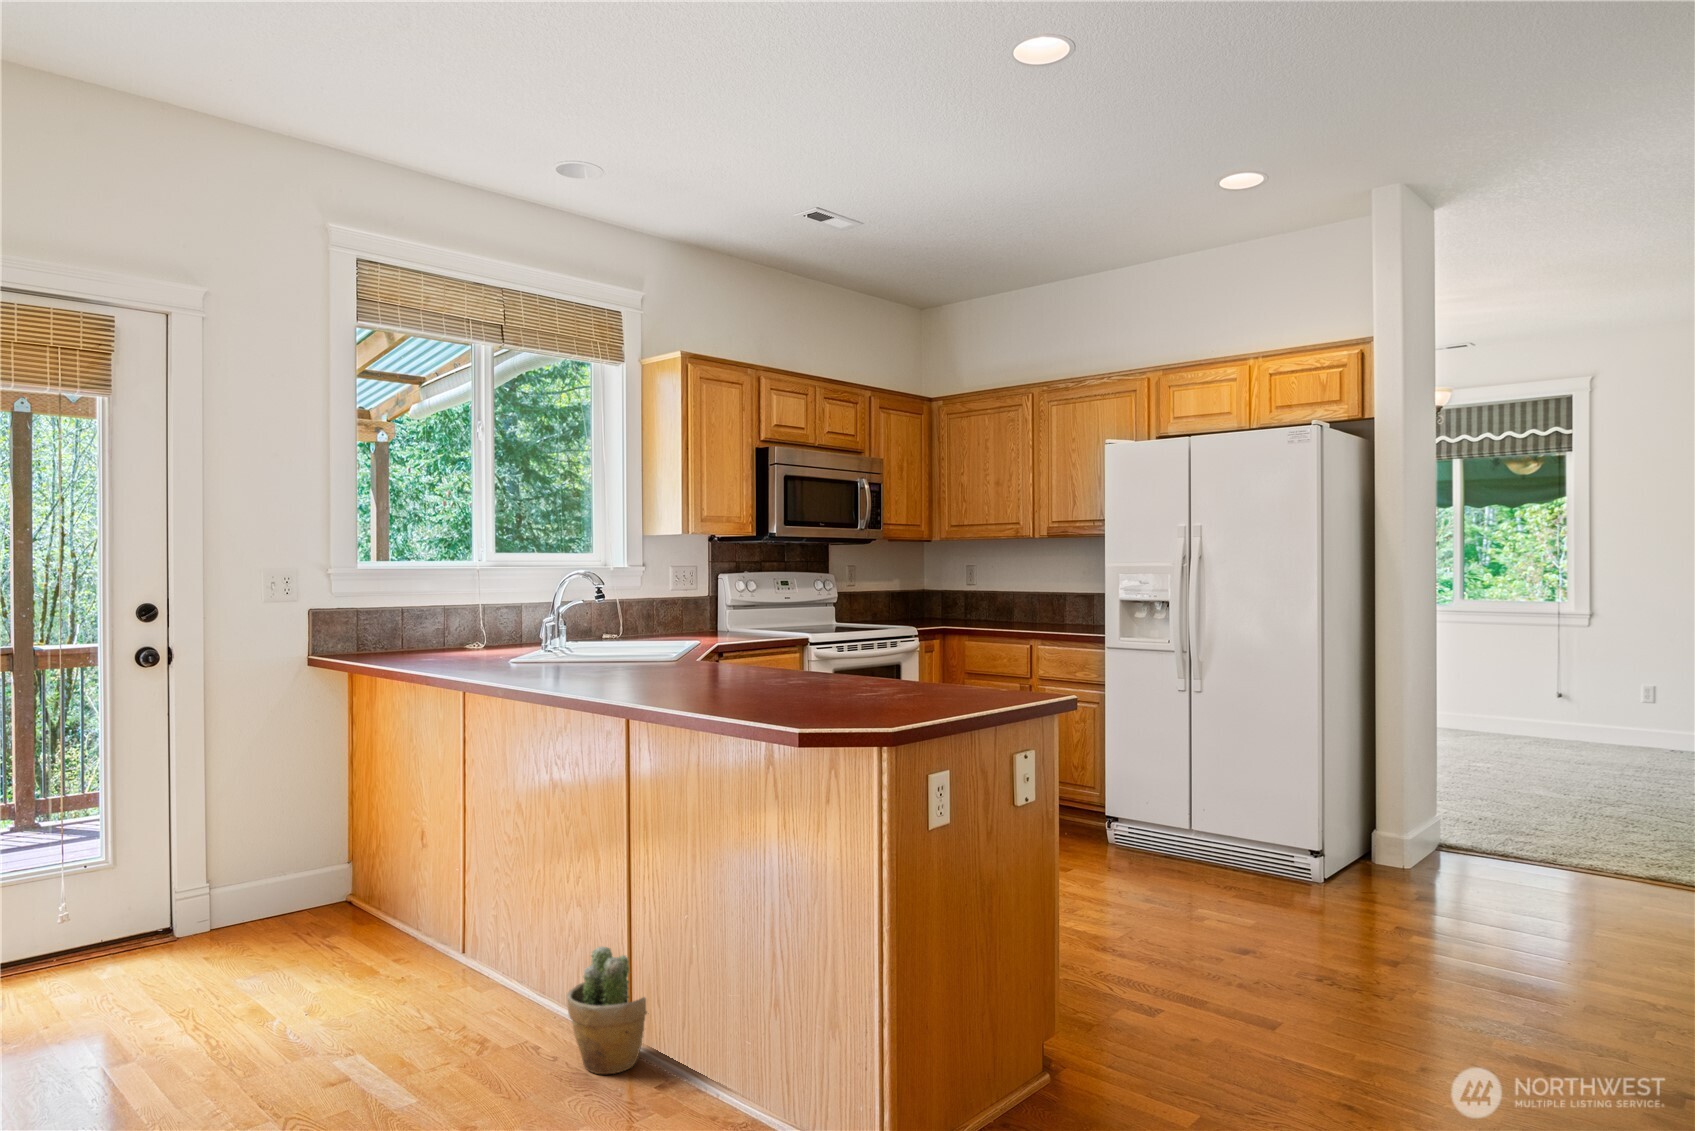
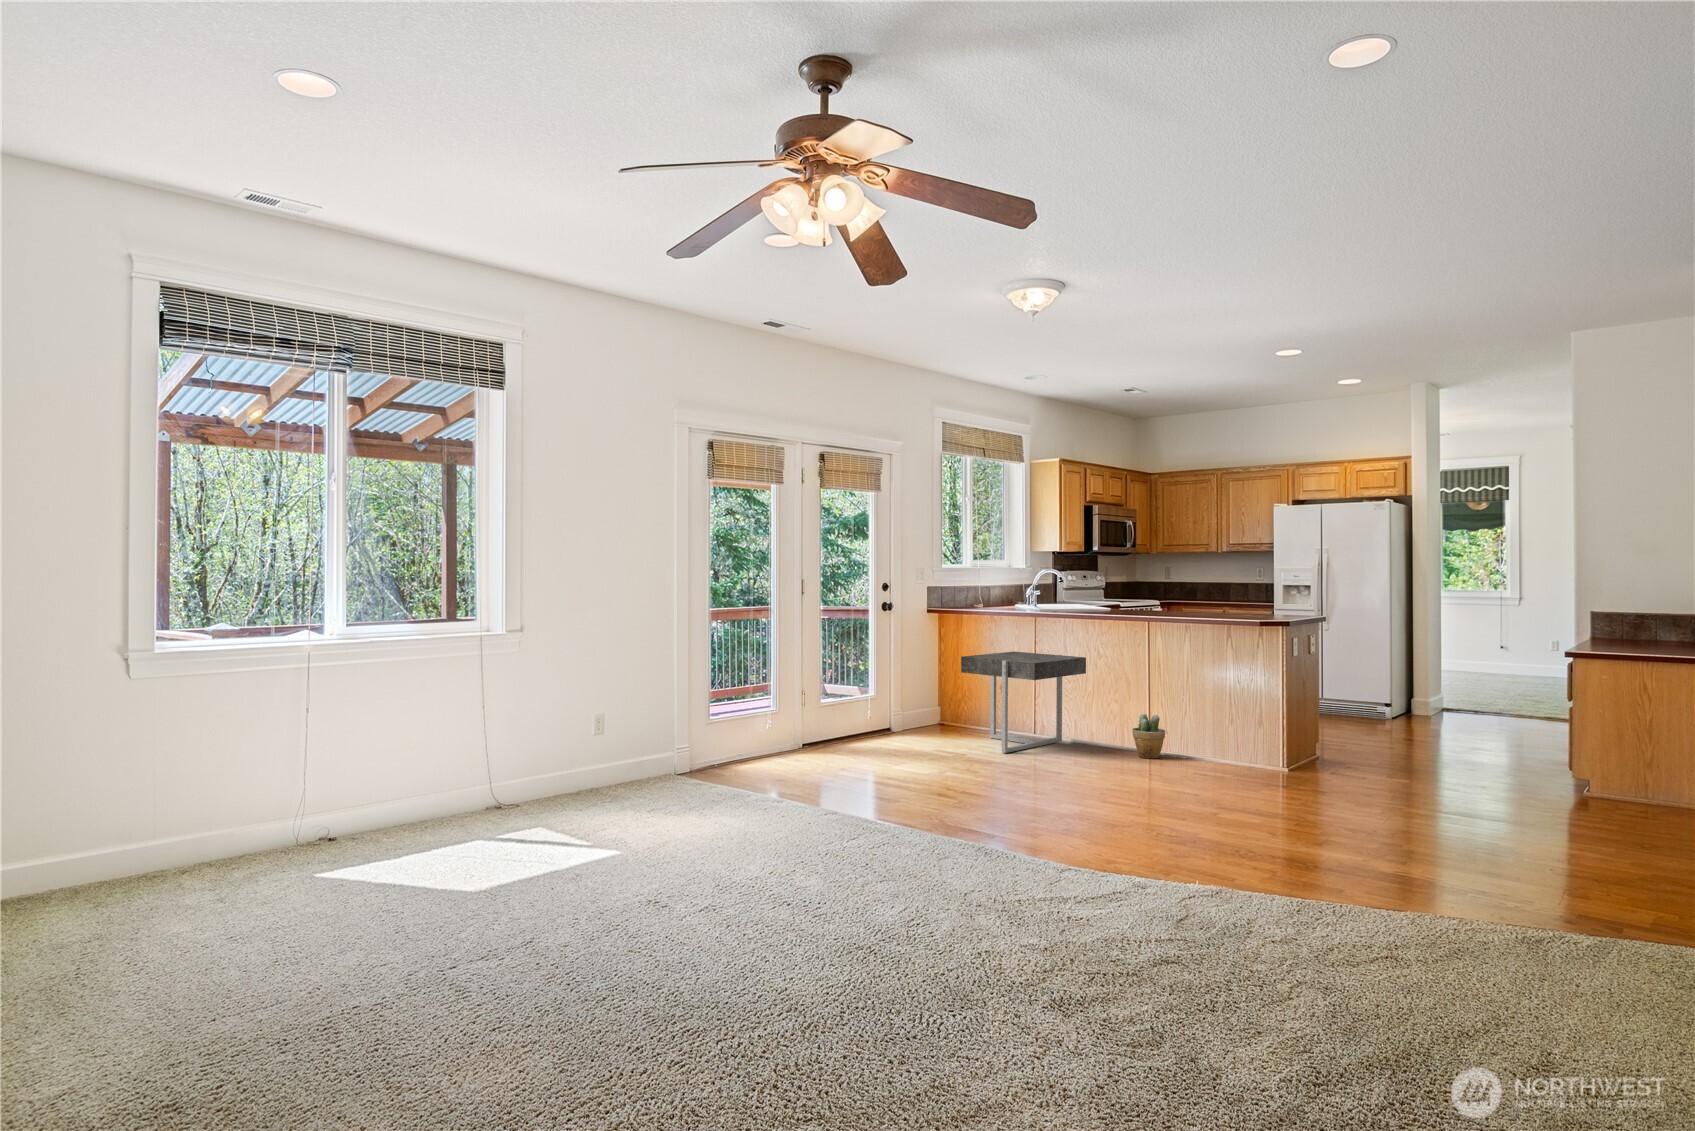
side table: none [223,757,530,1046] -> present [961,652,1086,753]

